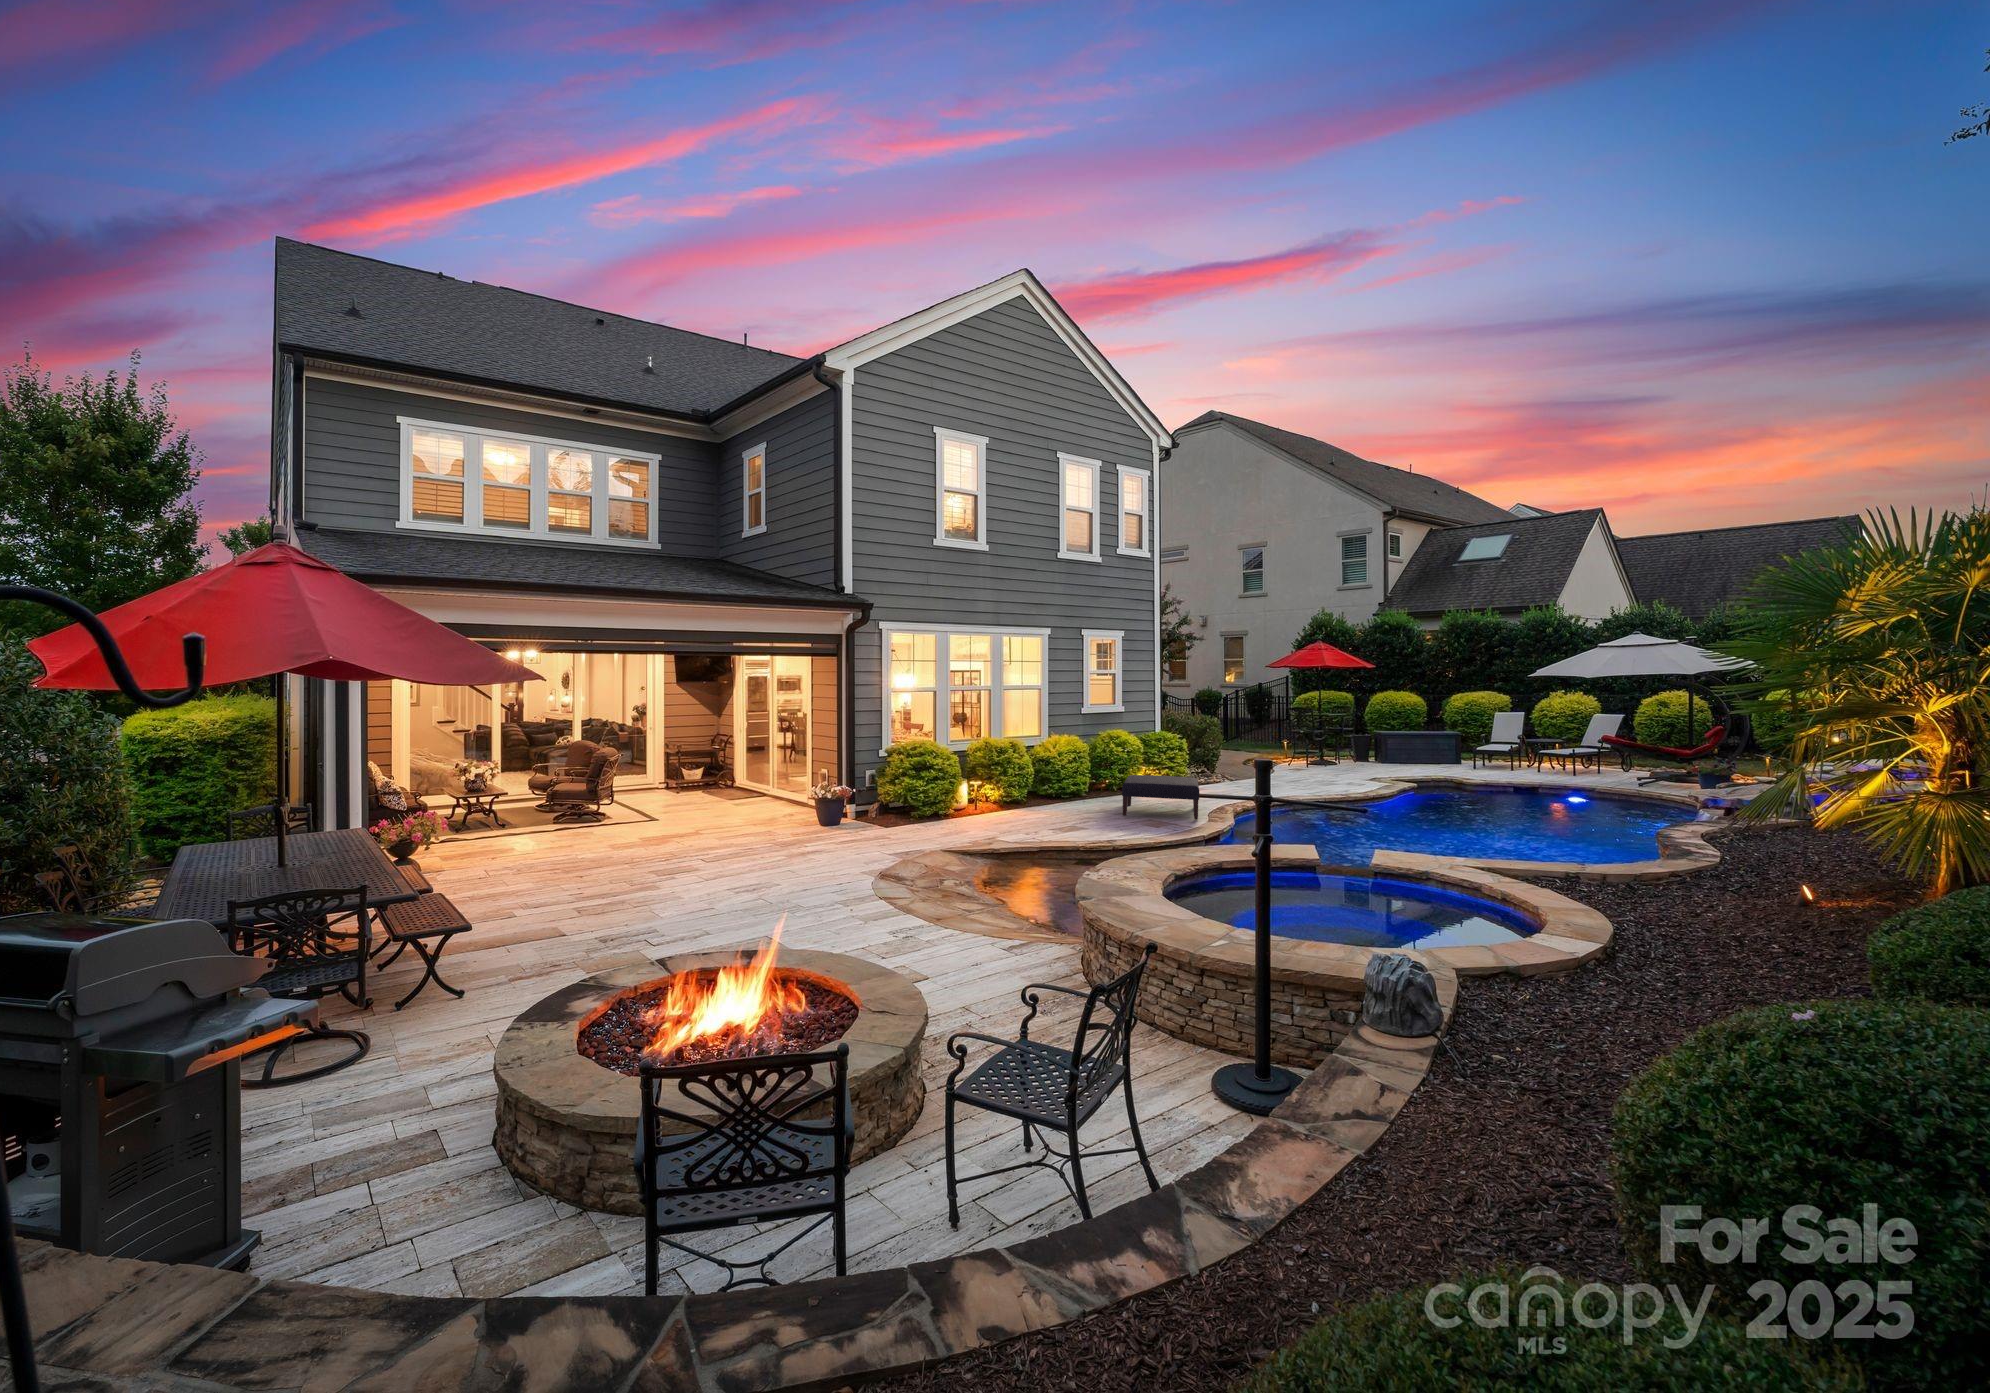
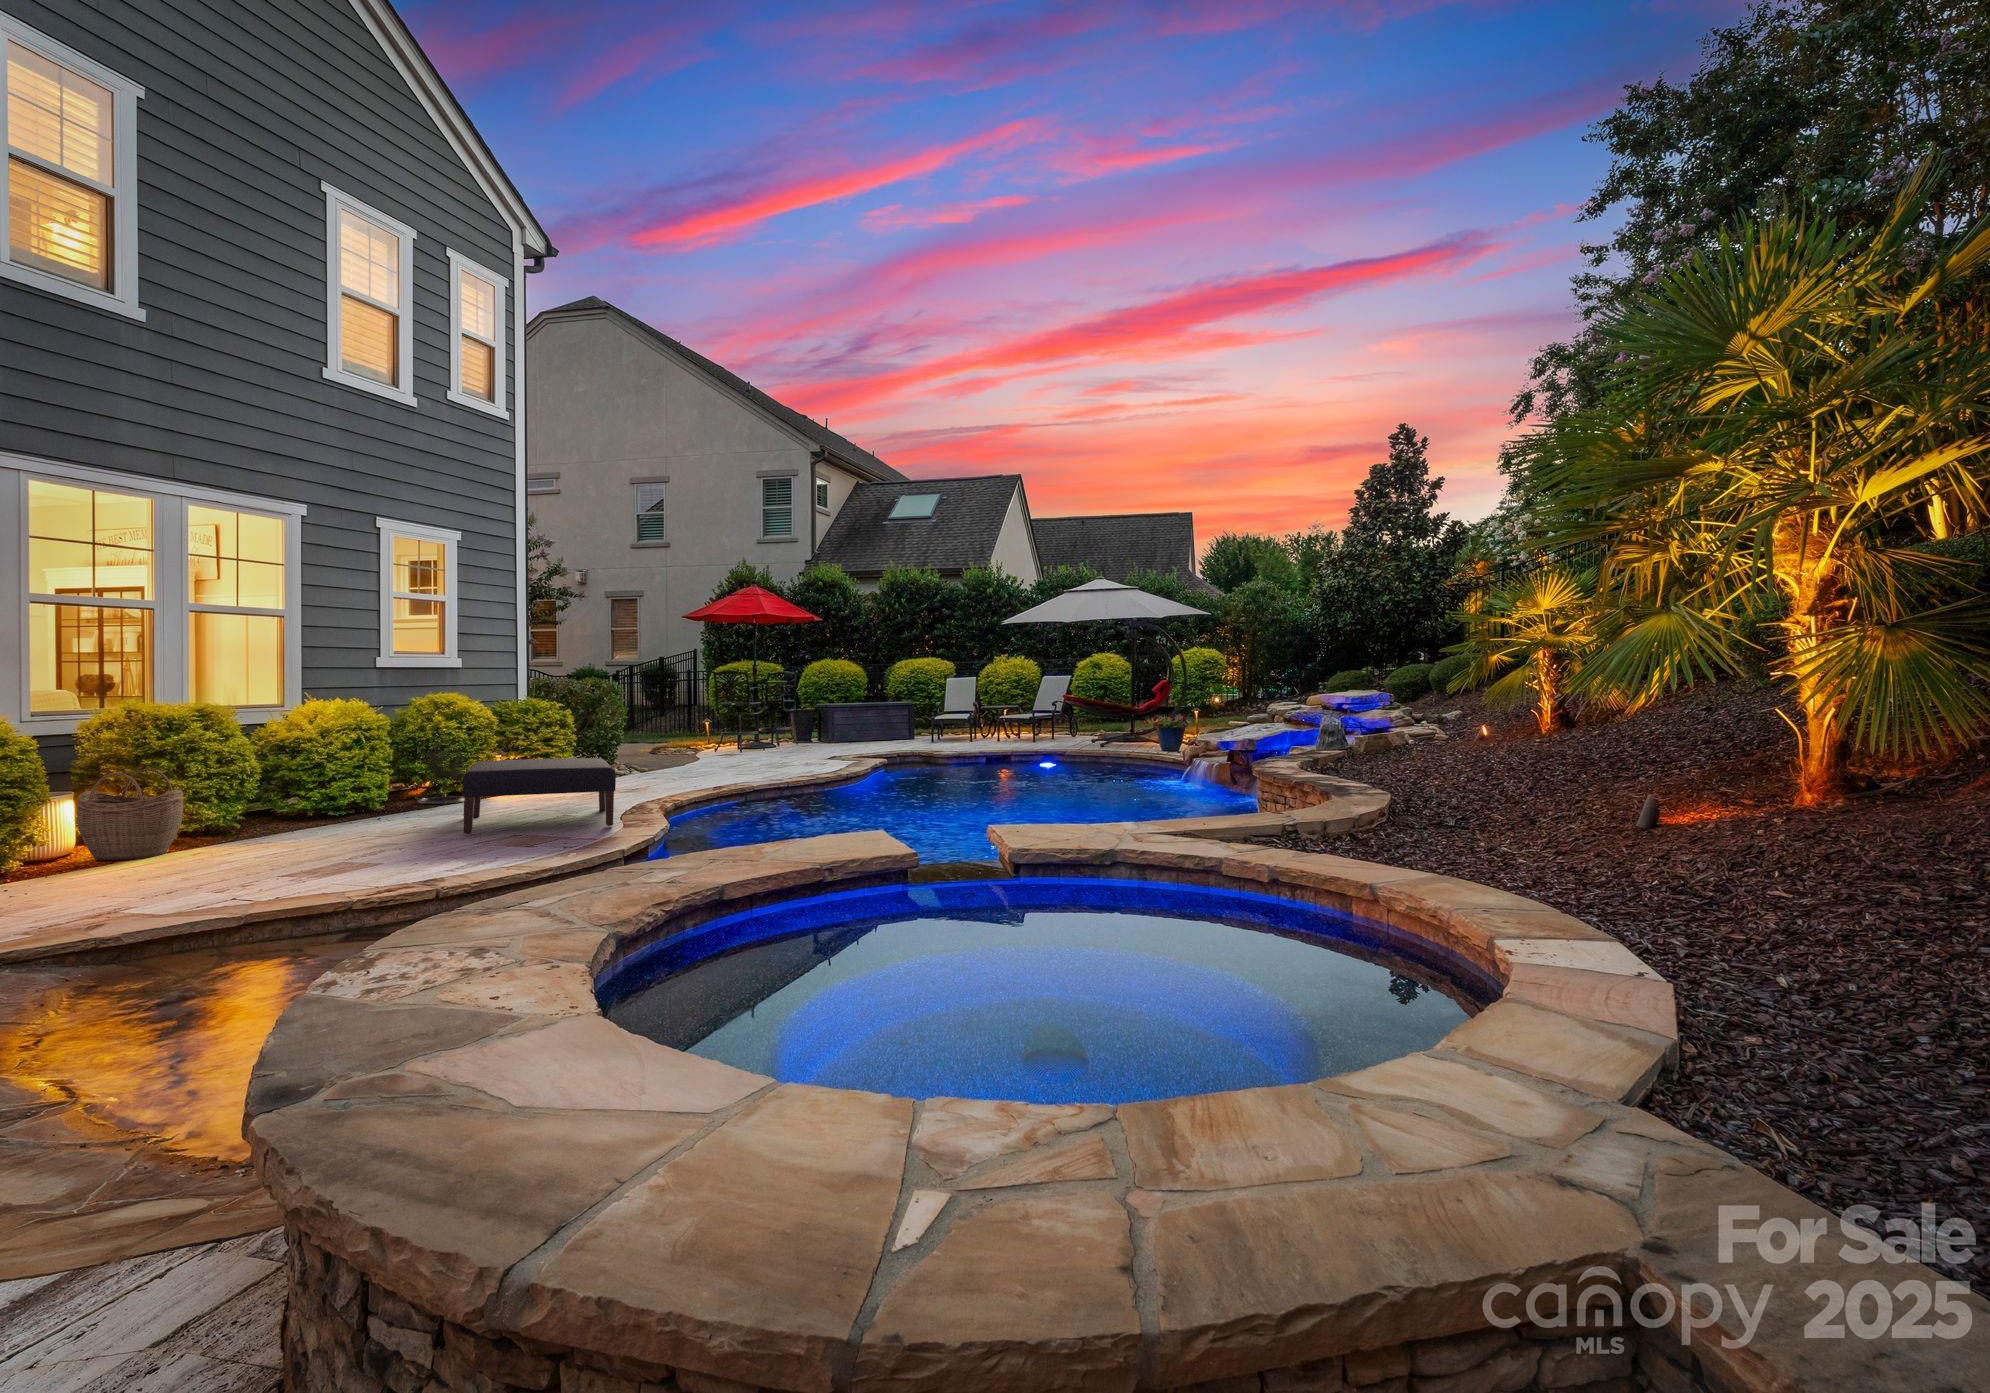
potted tree: none [1101,751,1128,795] -> present [418,730,467,804]
woven basket: none [975,770,1010,811] -> present [77,769,183,860]

